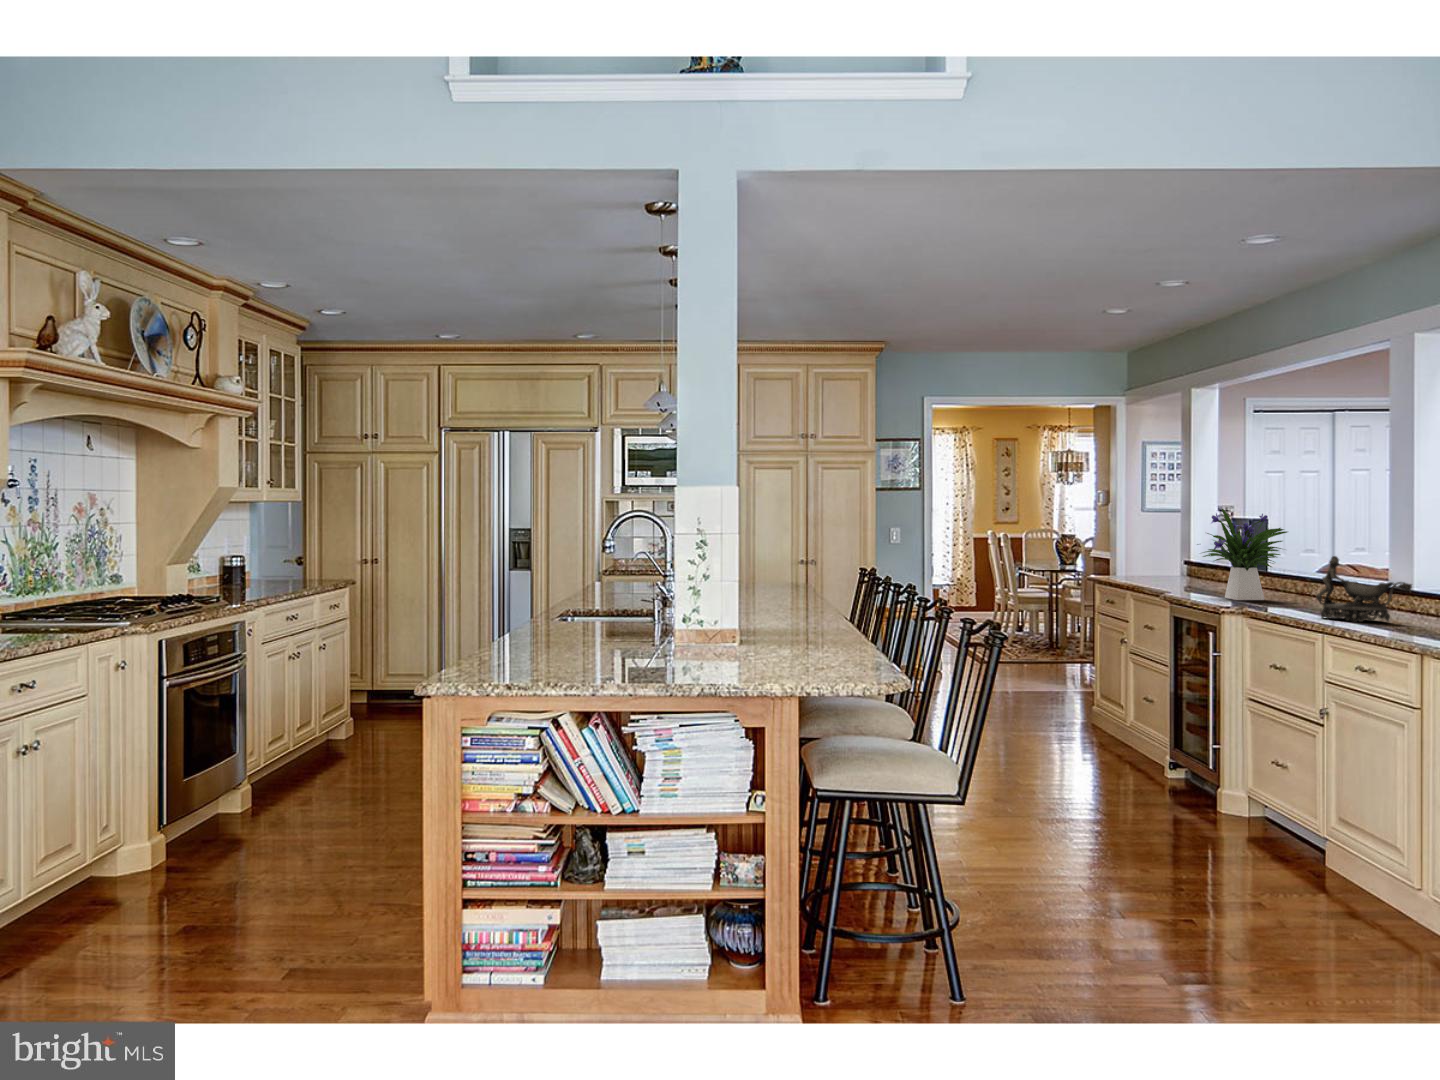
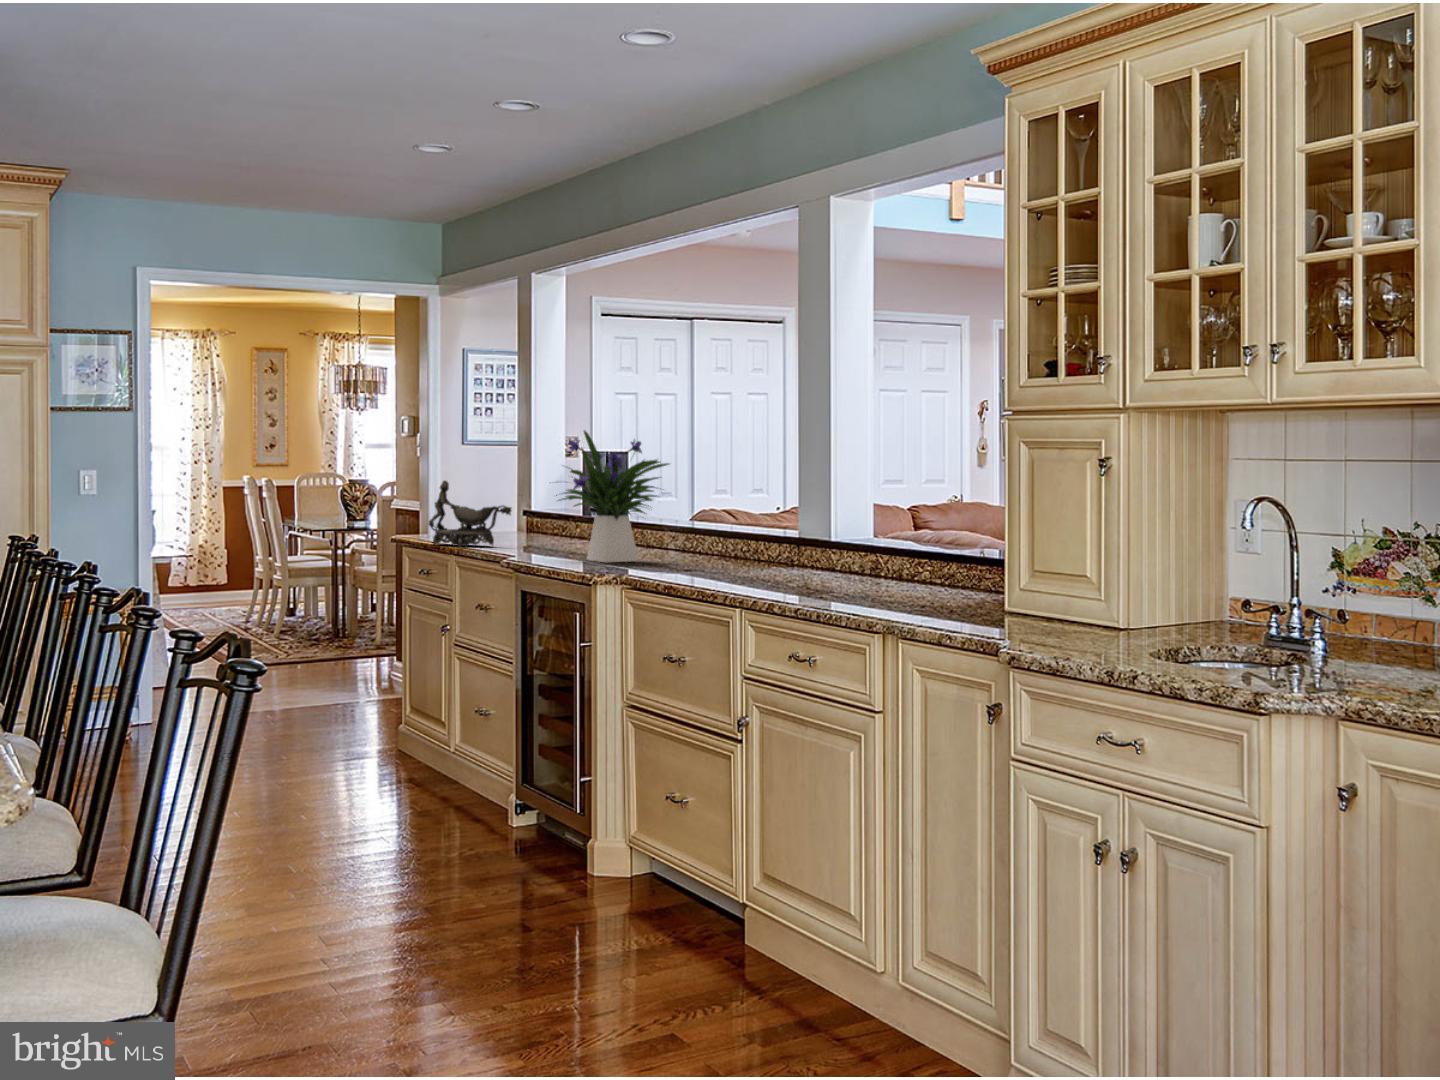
decorative bowl: present [1316,556,1412,622] -> present [429,481,511,547]

